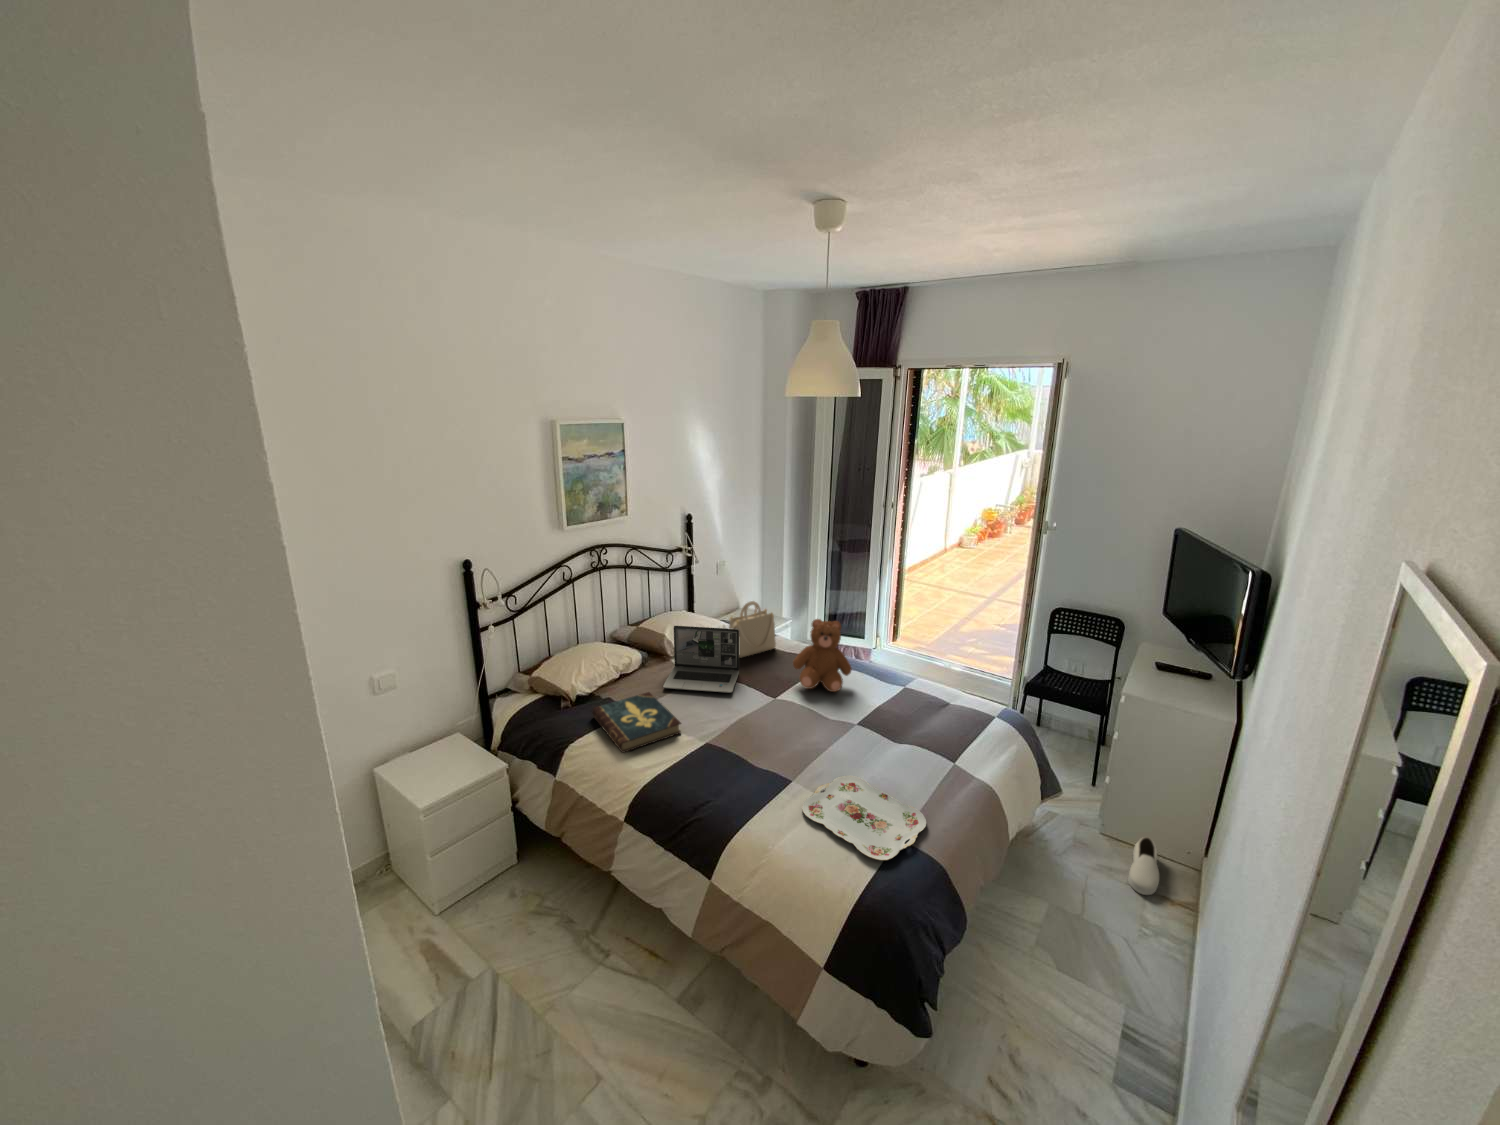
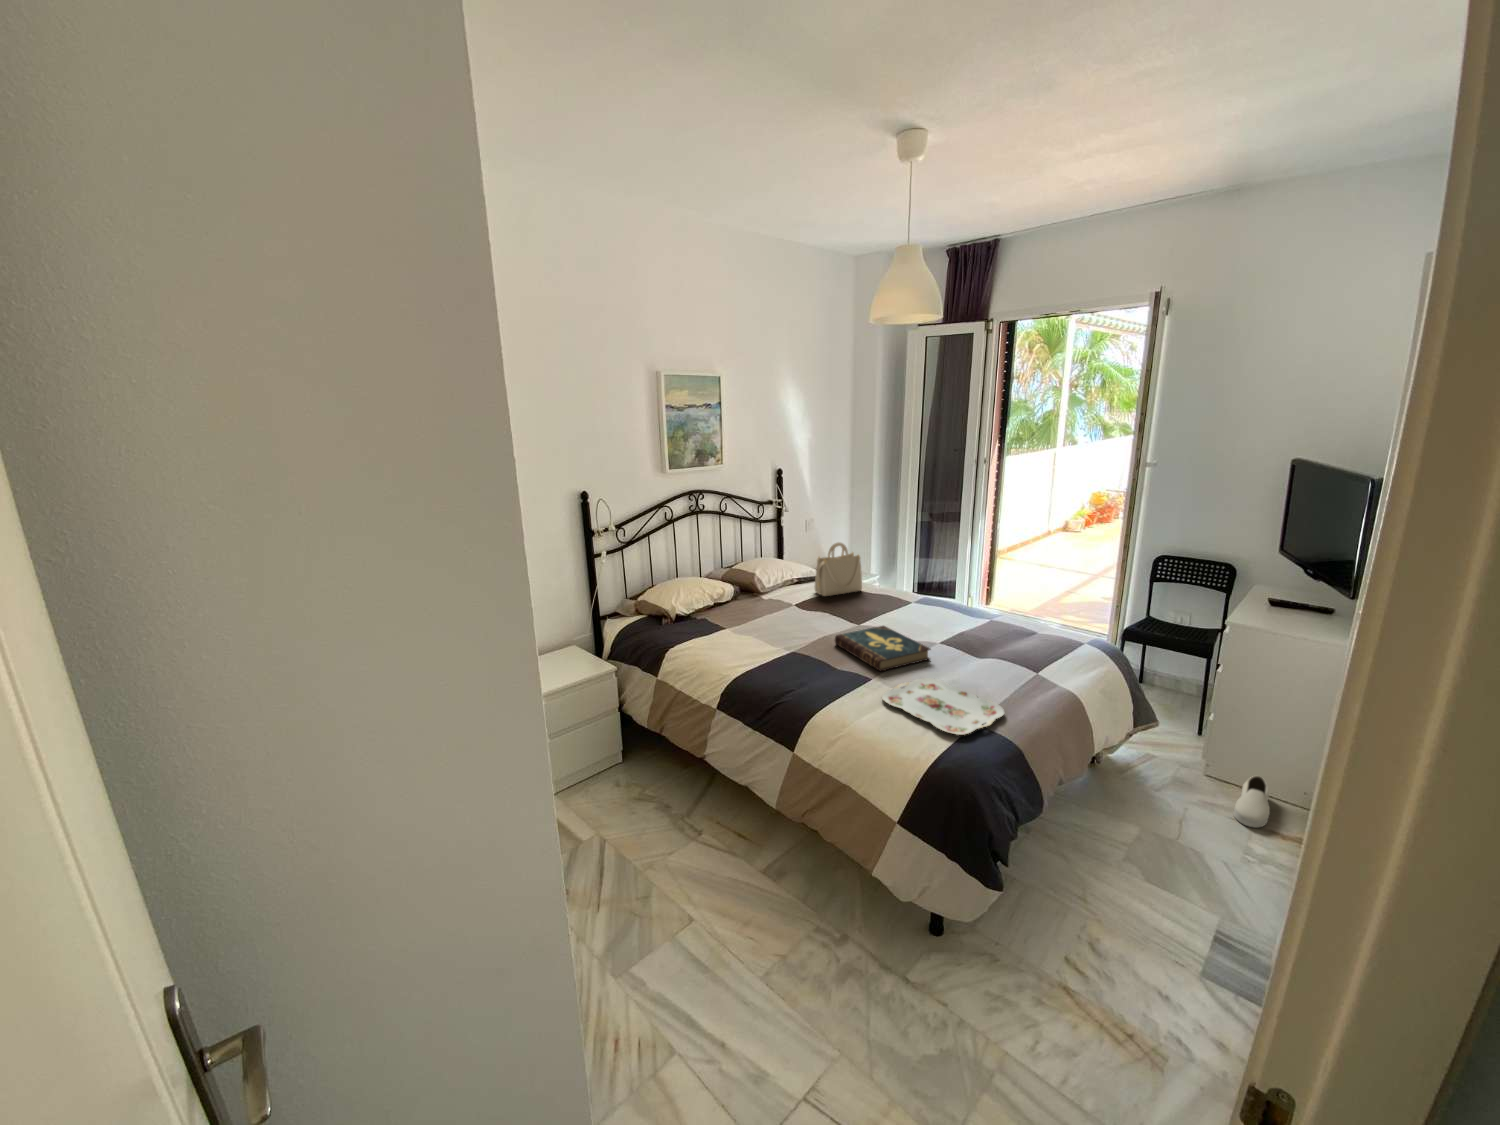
teddy bear: present [793,619,852,692] -> none [877,553,937,622]
laptop: present [663,626,739,693] -> none [754,560,826,619]
book: present [592,692,681,753] -> present [835,626,930,671]

